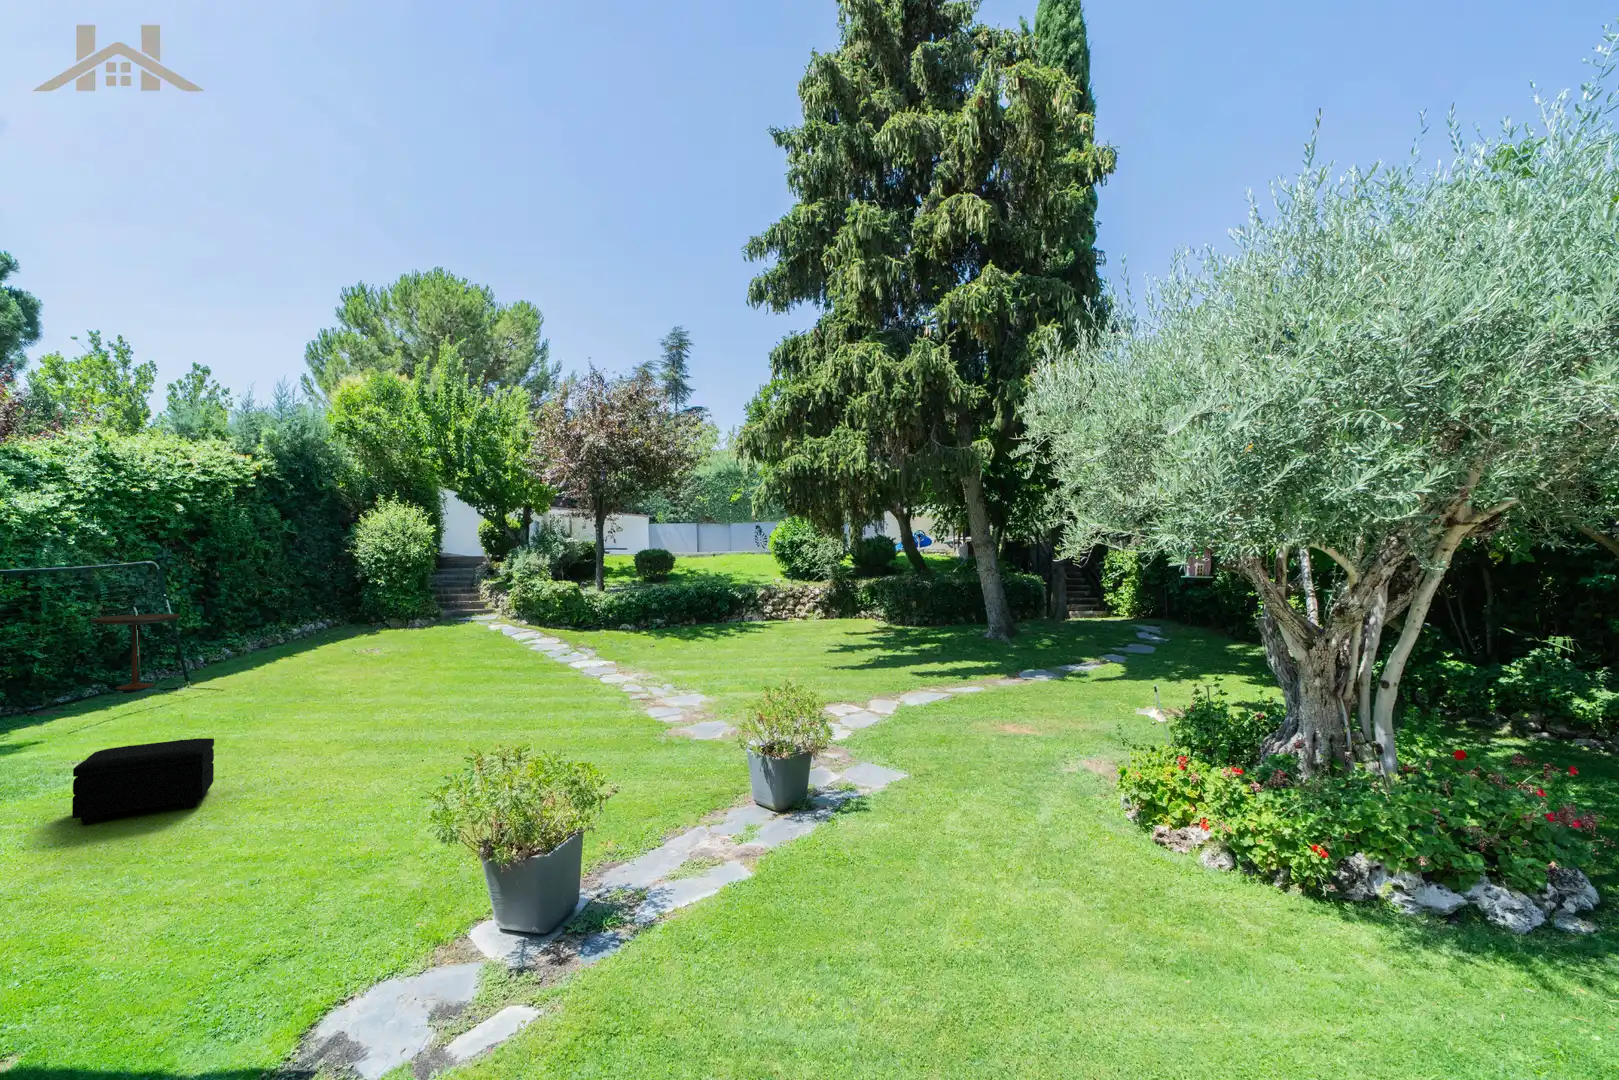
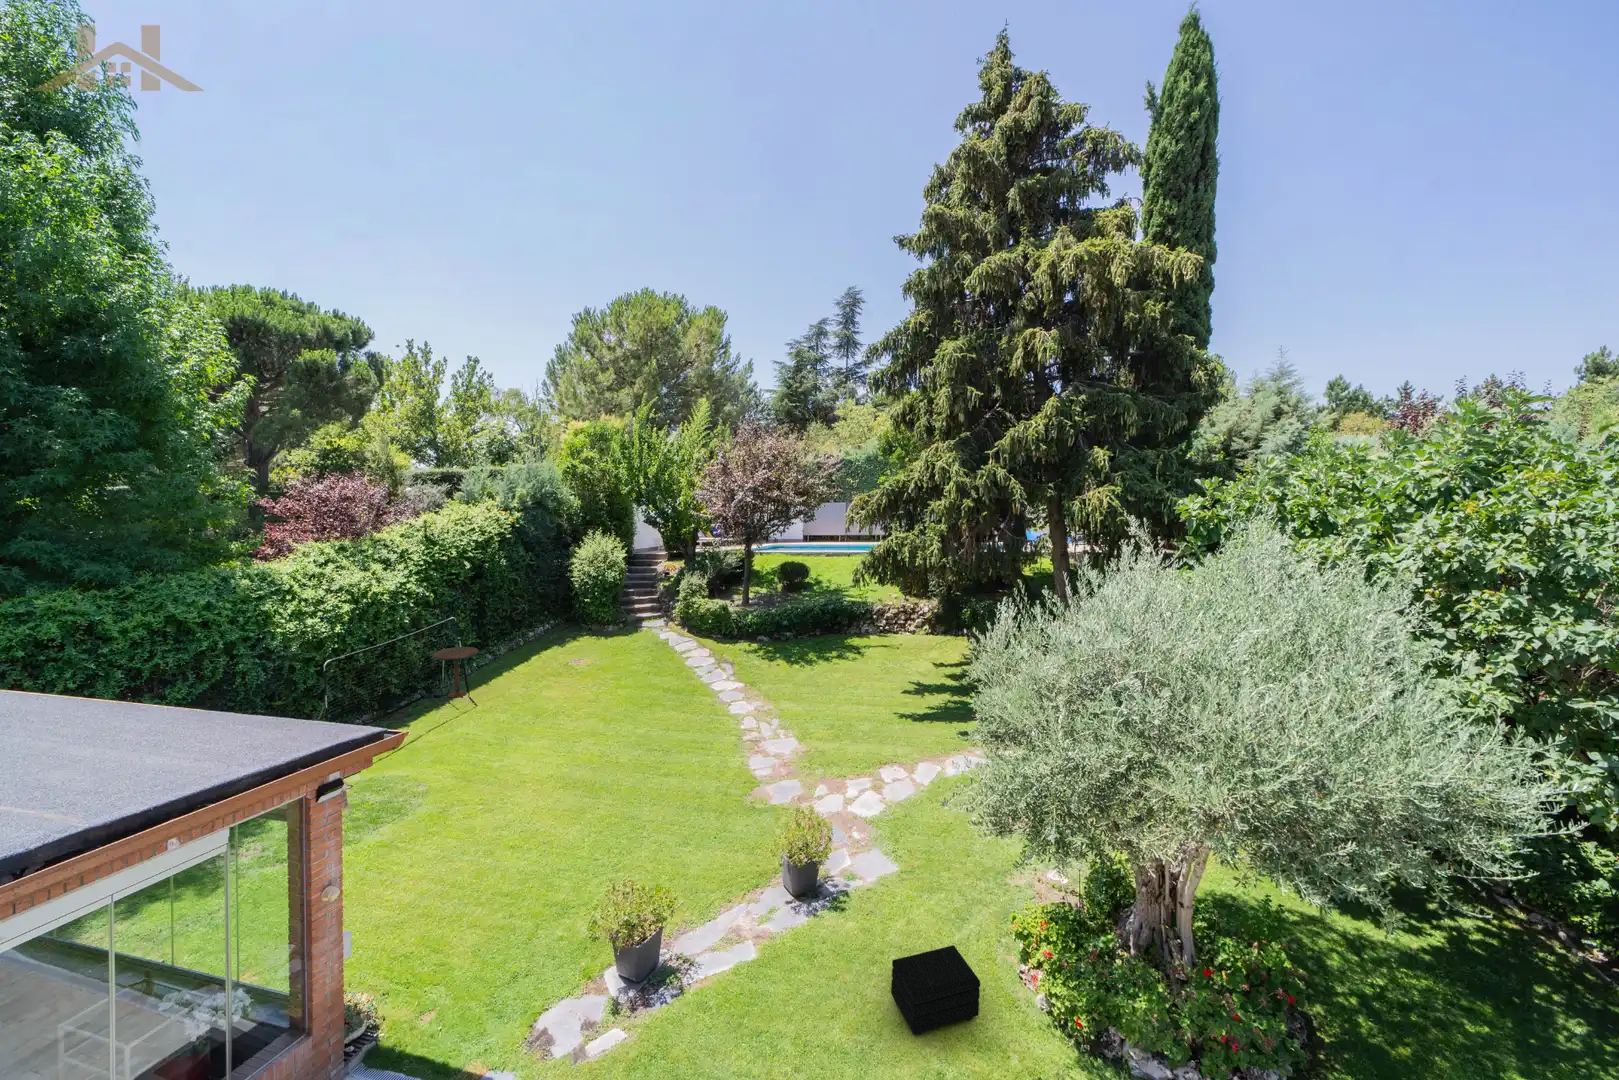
footstool: present [72,738,214,824] -> present [891,946,980,1035]

